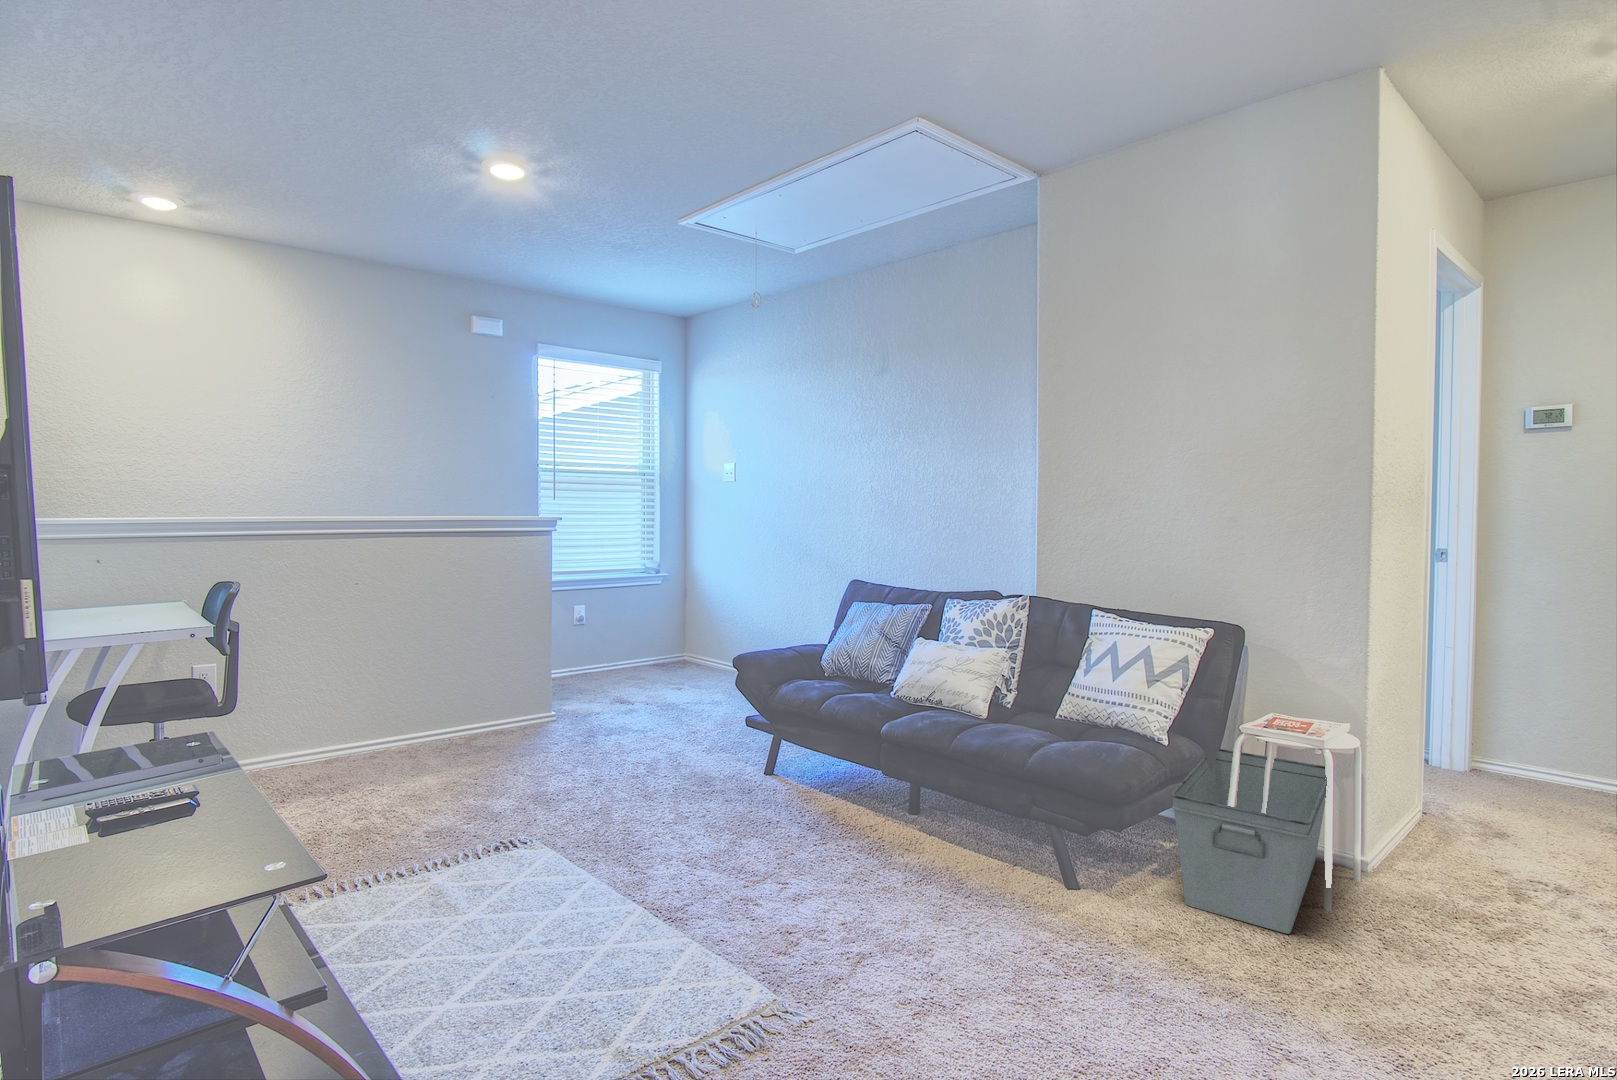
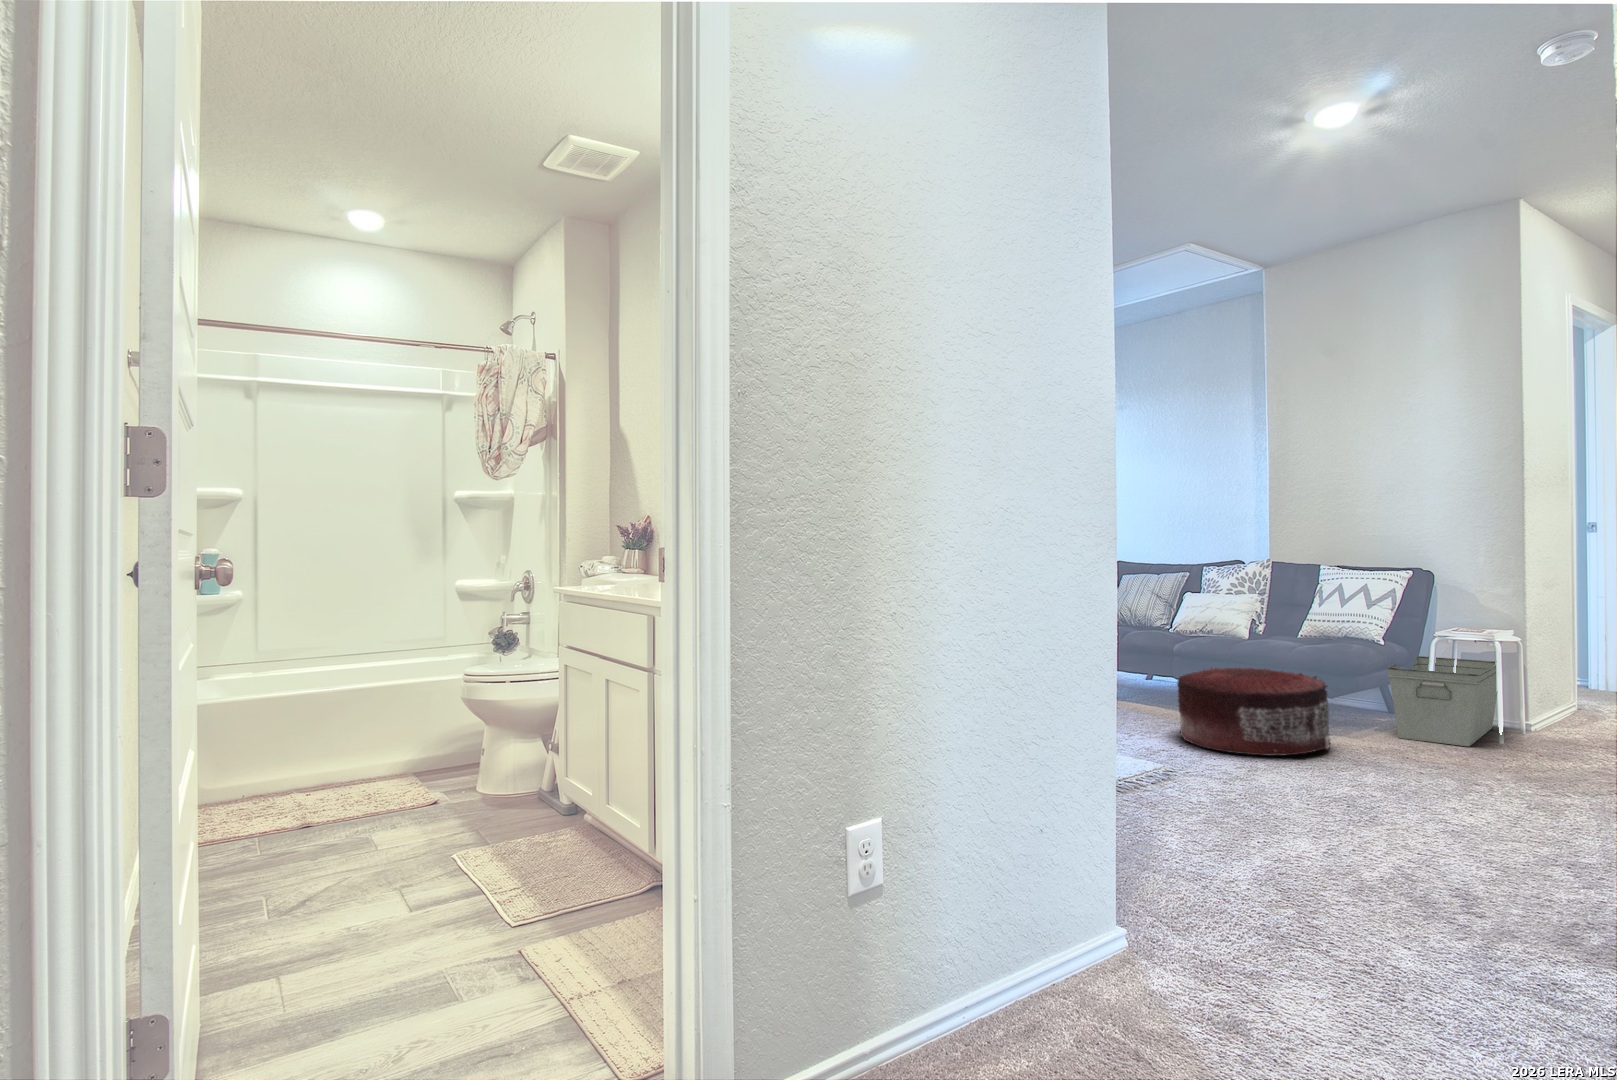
pouf: none [842,794,1080,1002] -> present [1177,668,1330,756]

